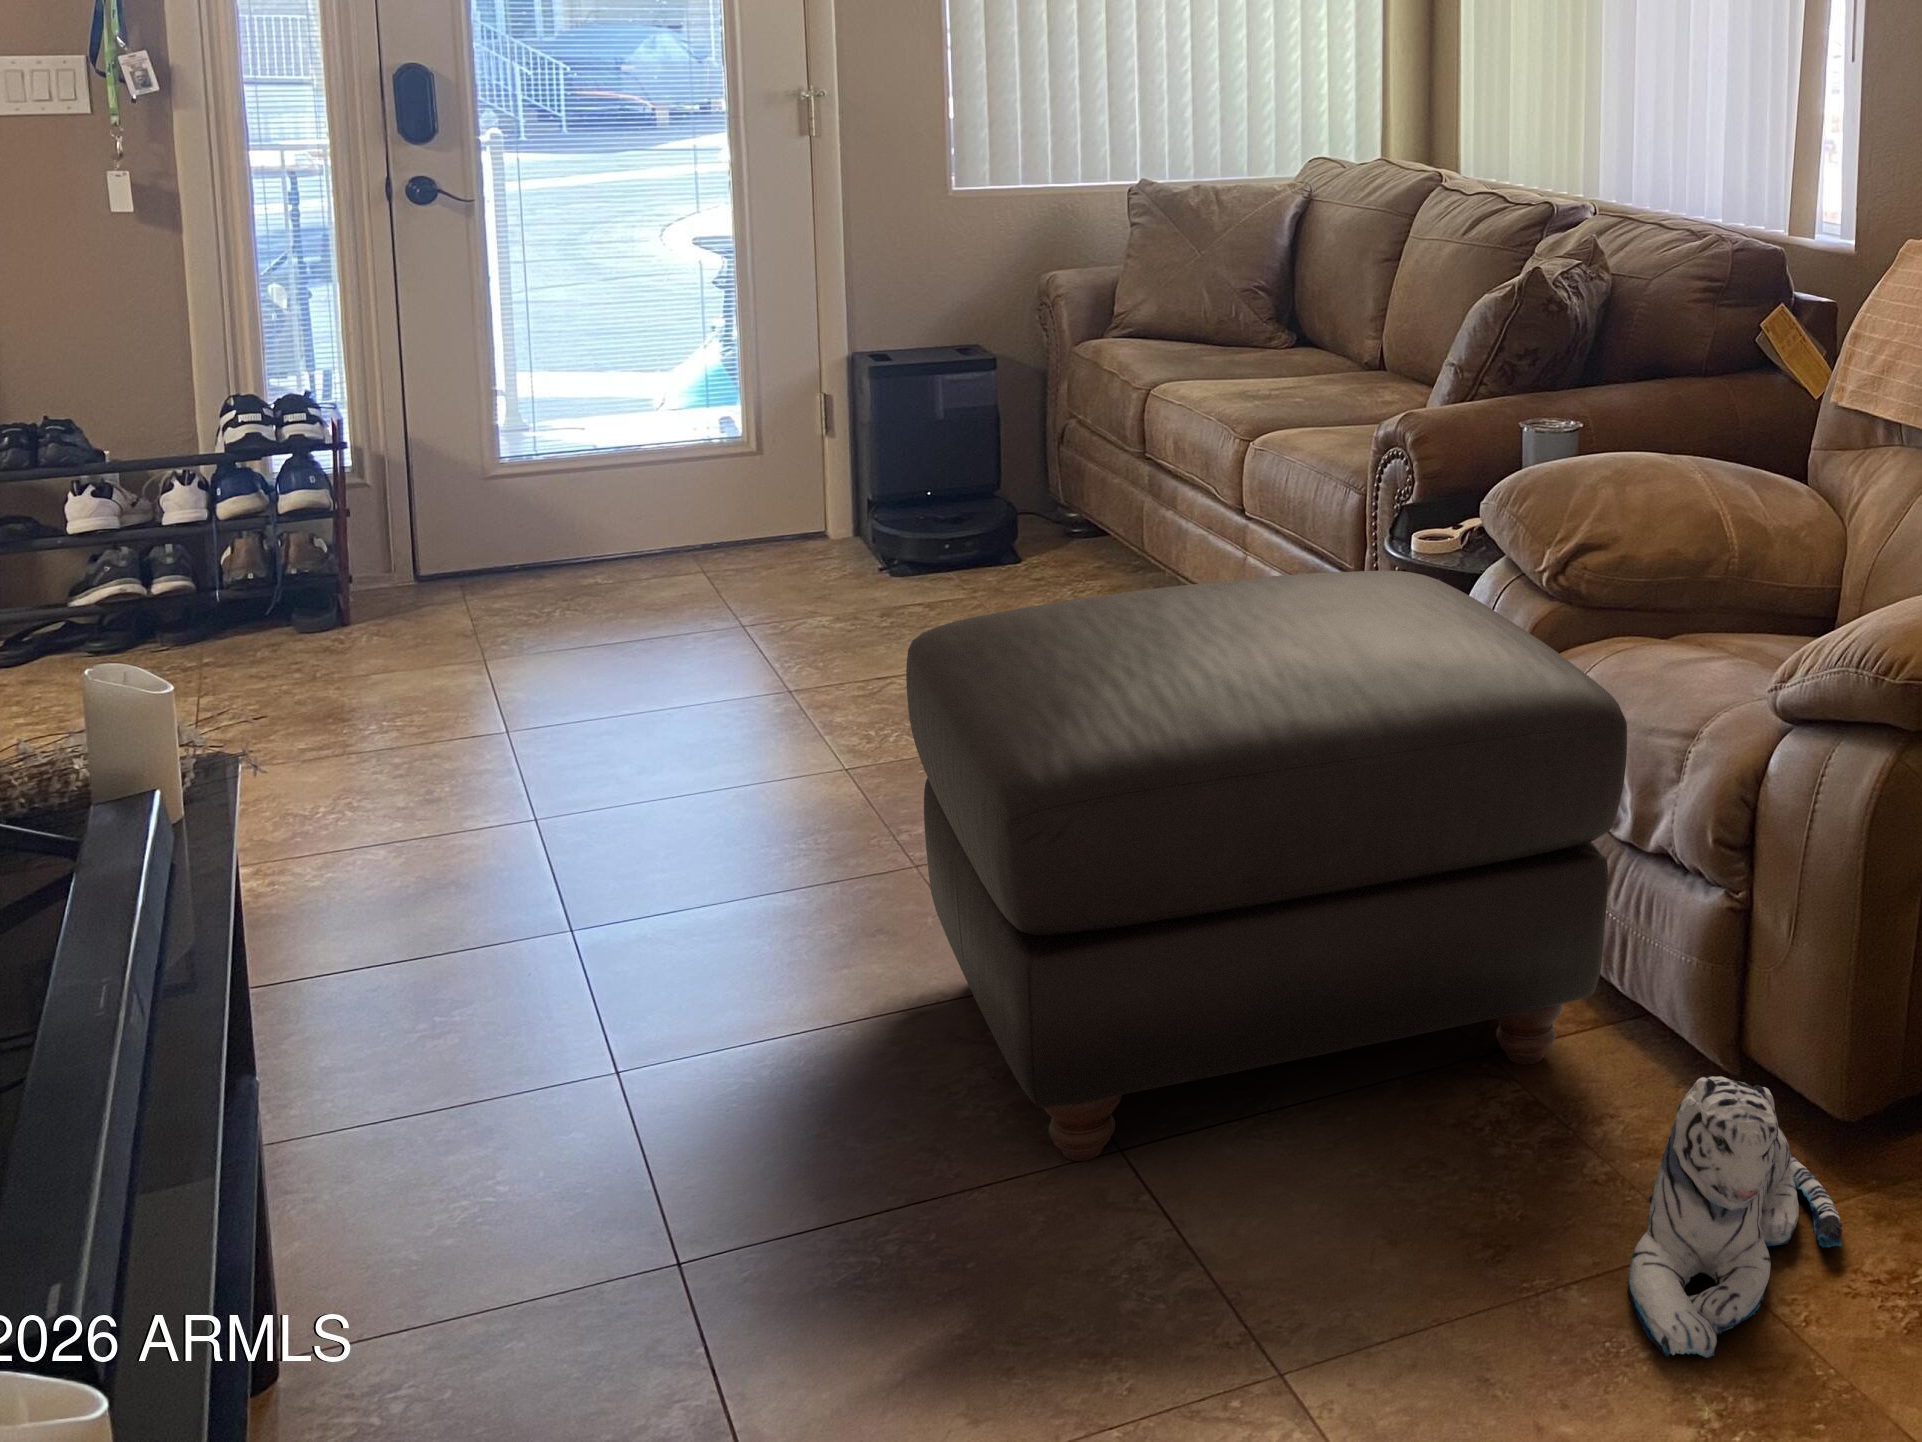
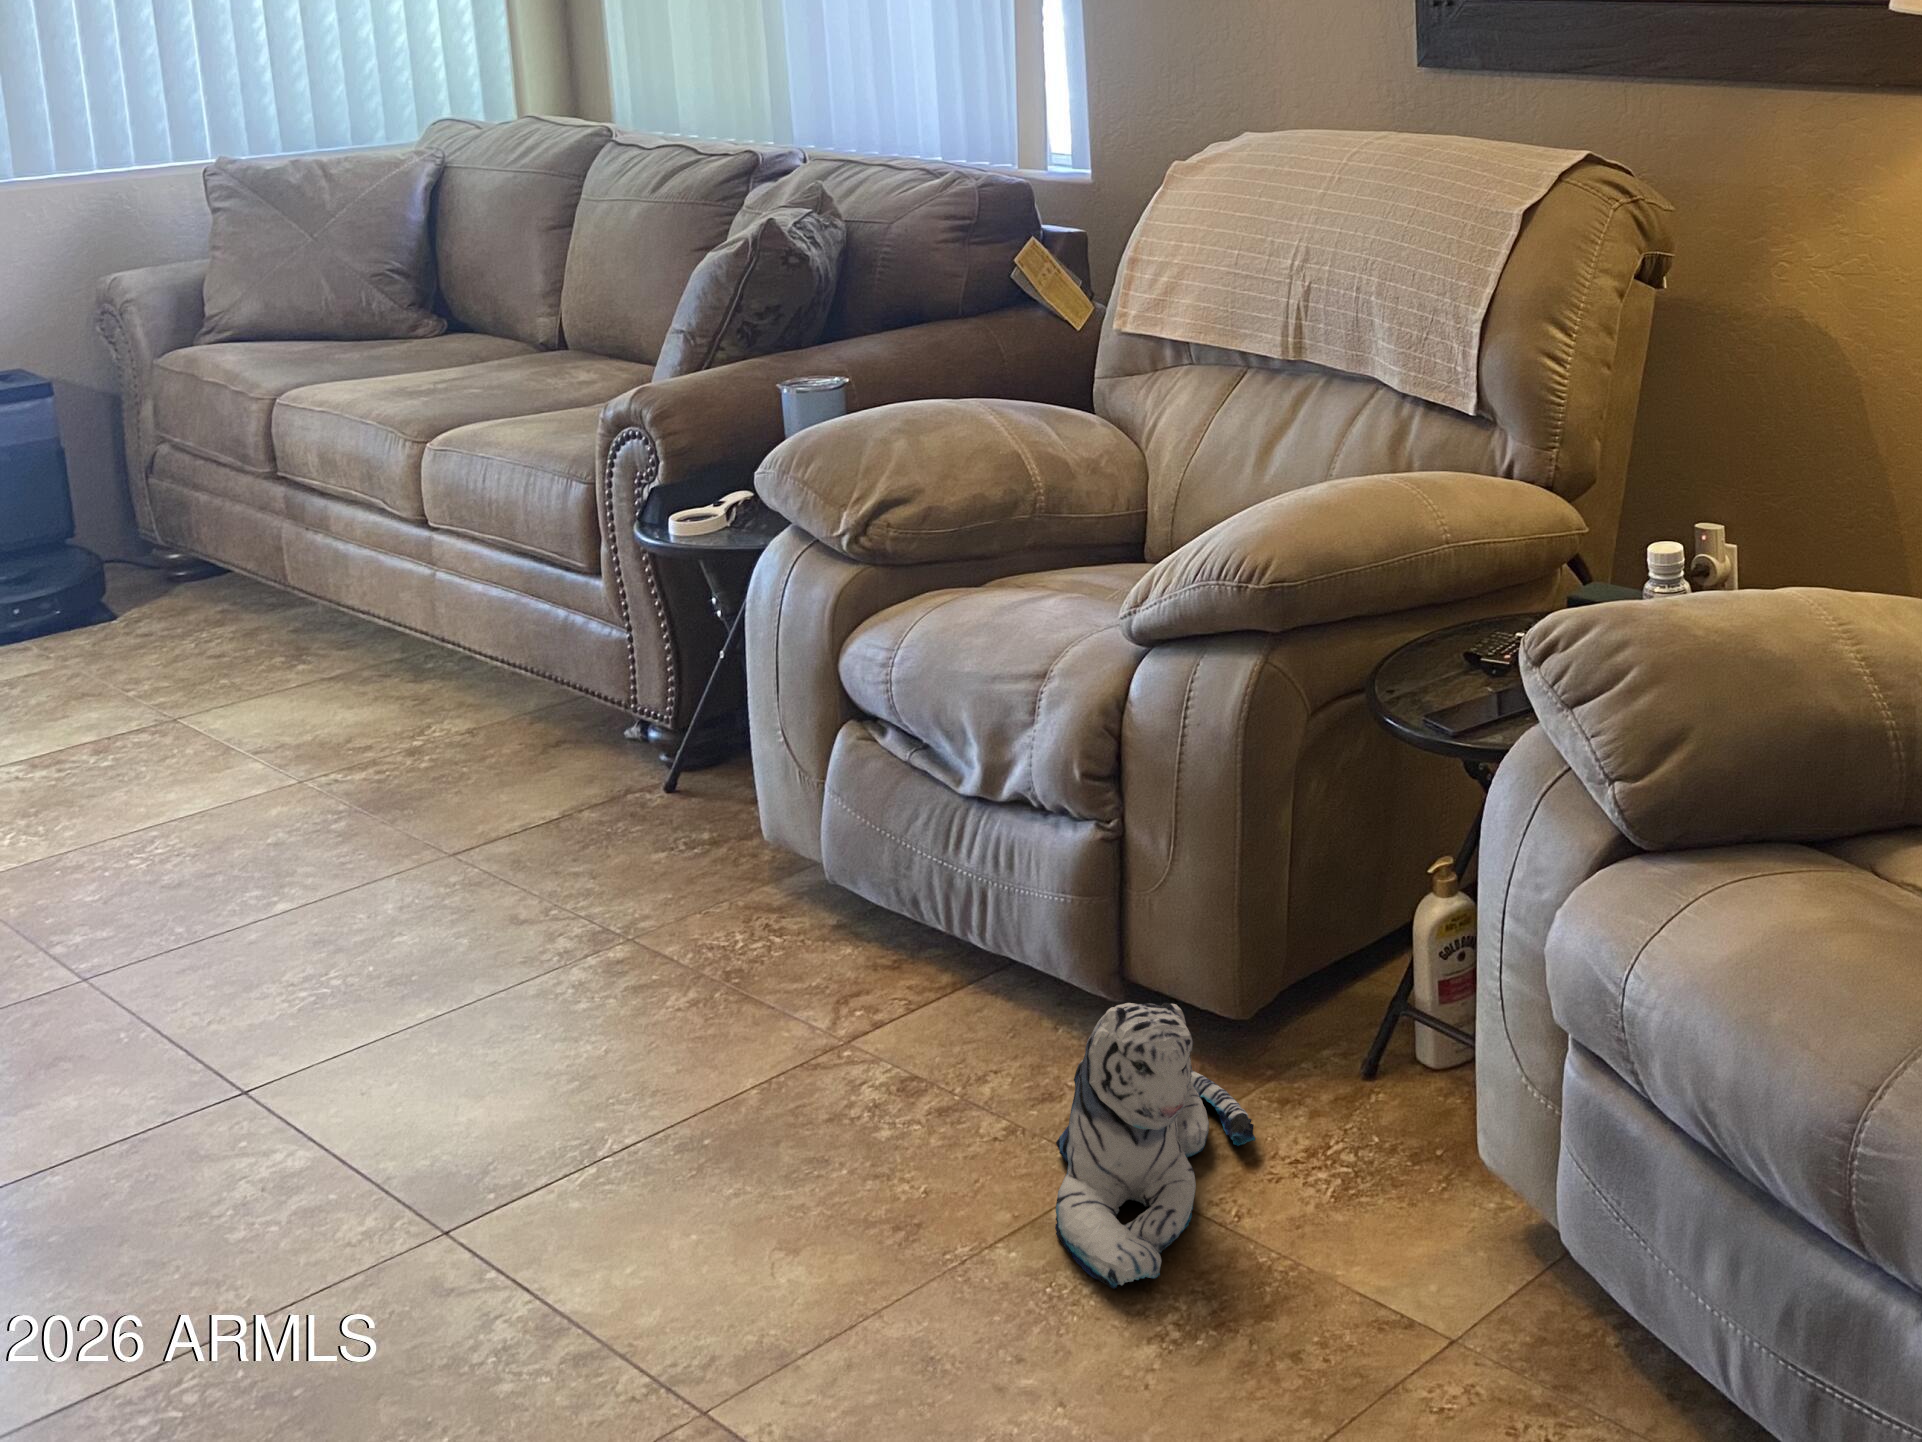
ottoman: present [906,571,1627,1161] -> none [70,555,971,1266]

